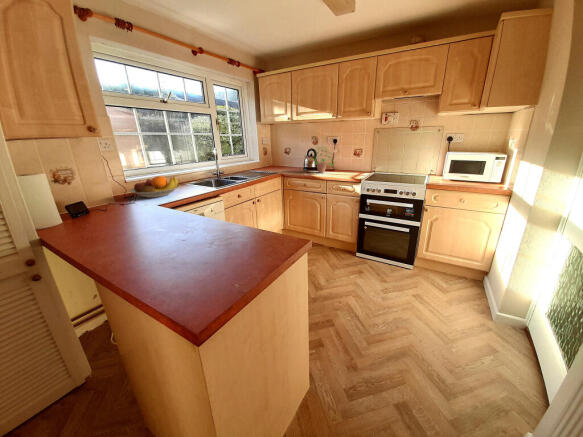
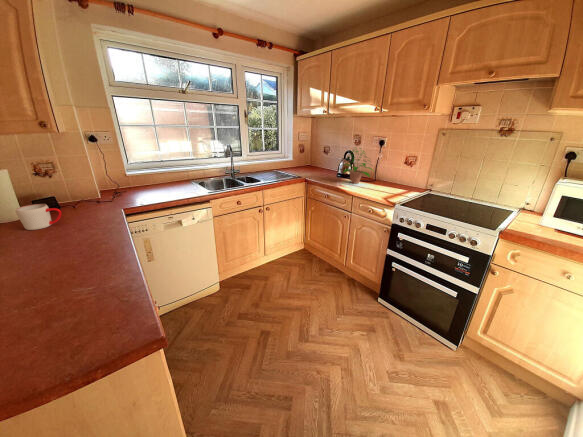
fruit bowl: present [129,176,180,198] -> none [110,175,166,198]
mug: none [93,200,131,223] -> present [15,204,61,230]

